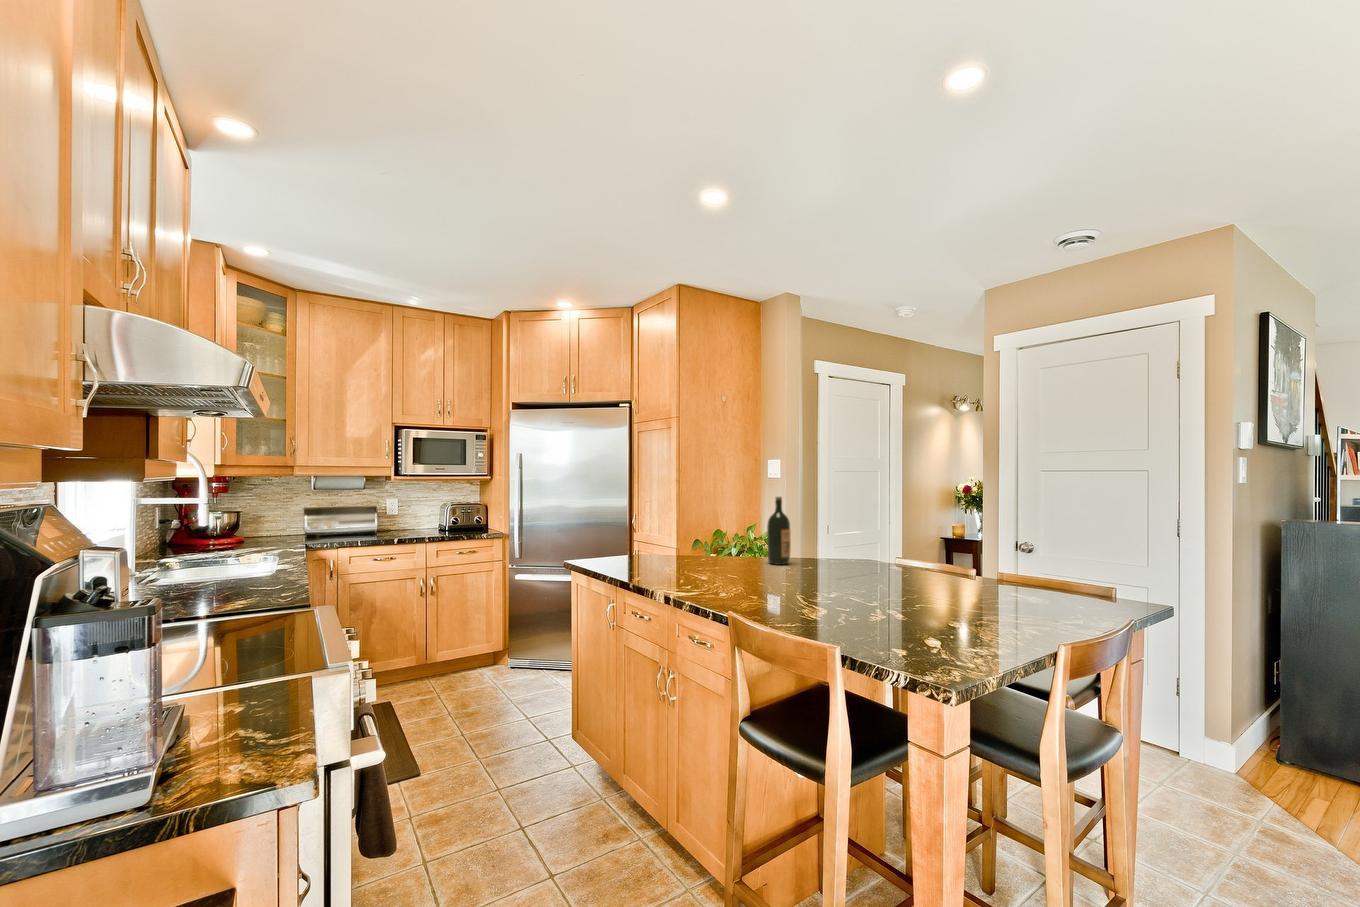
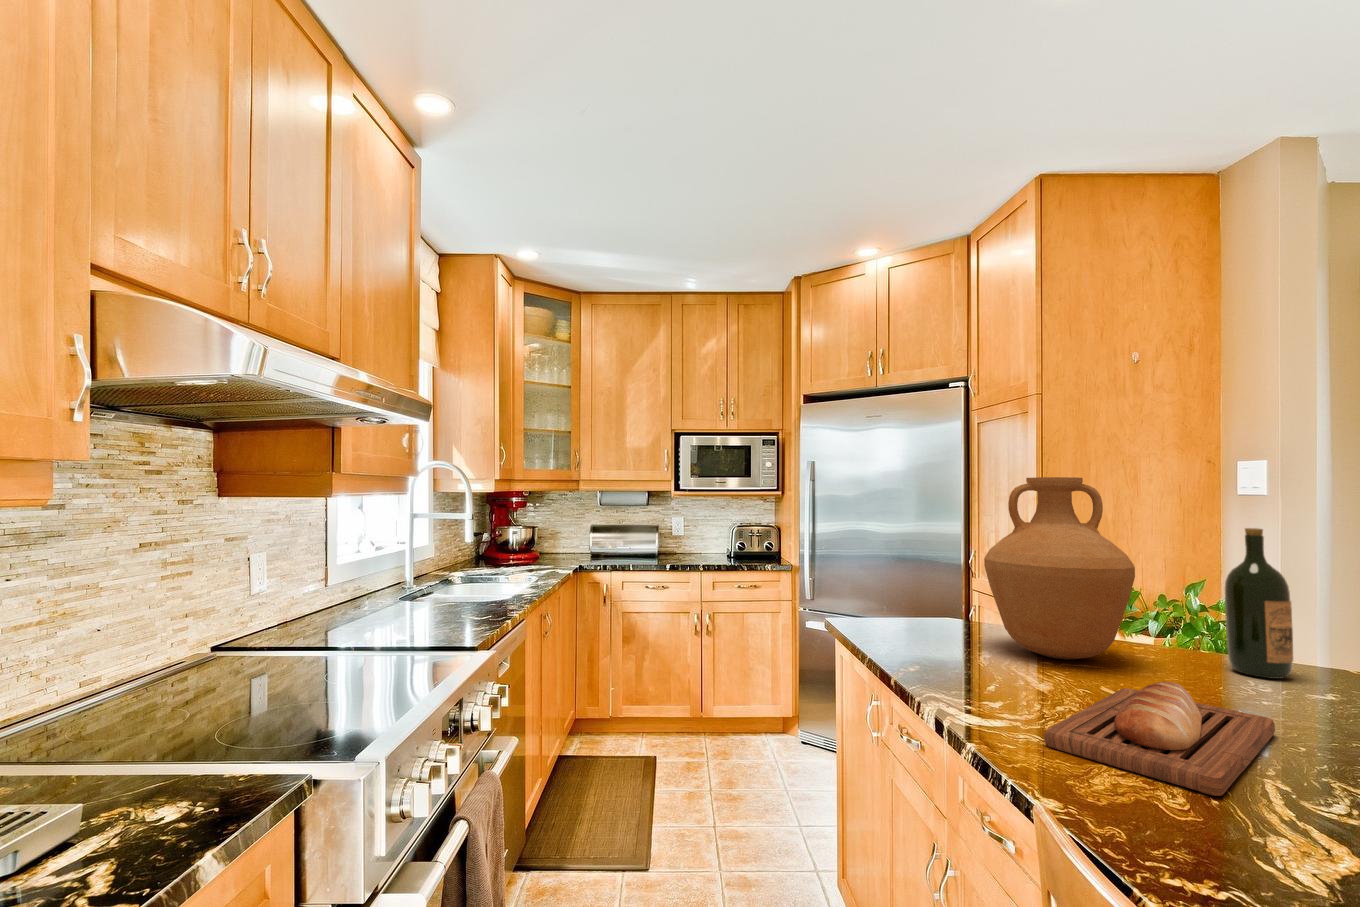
vase: none [667,473,735,567] -> present [984,477,1135,660]
bread loaf: none [711,566,785,599] -> present [1044,682,1275,796]

